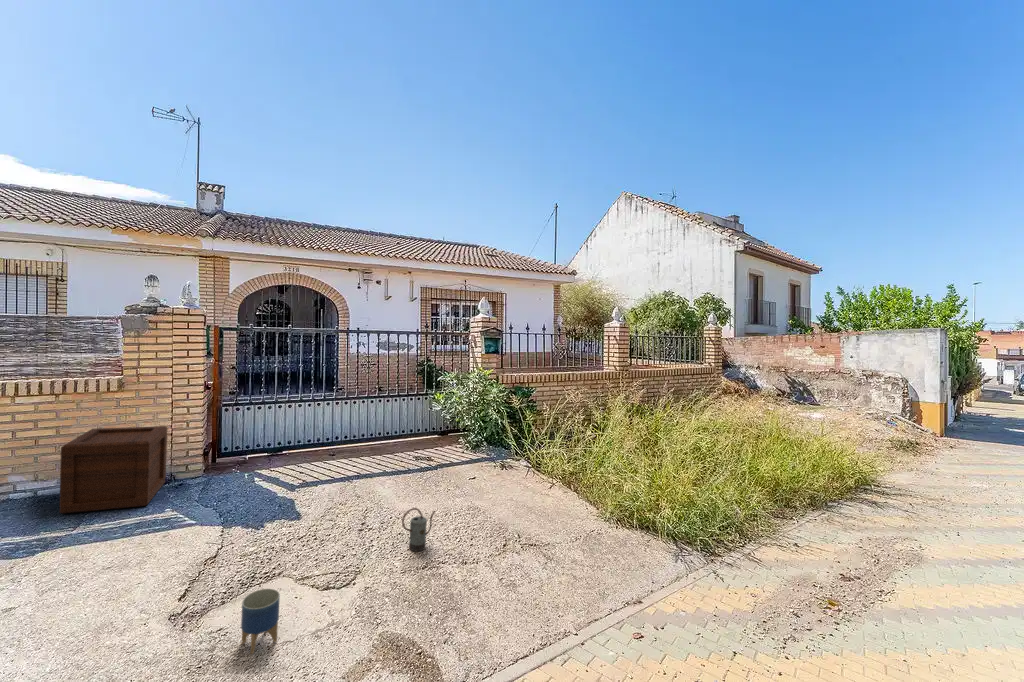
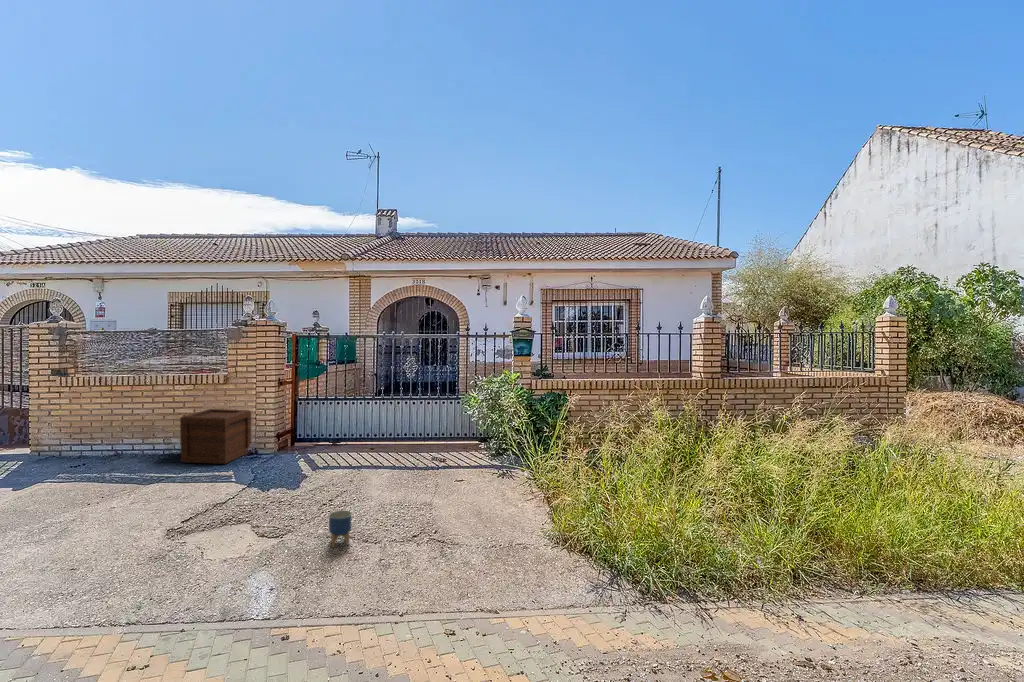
watering can: present [402,508,435,551] -> none [336,482,369,519]
planter: present [241,589,280,654] -> present [329,510,351,547]

